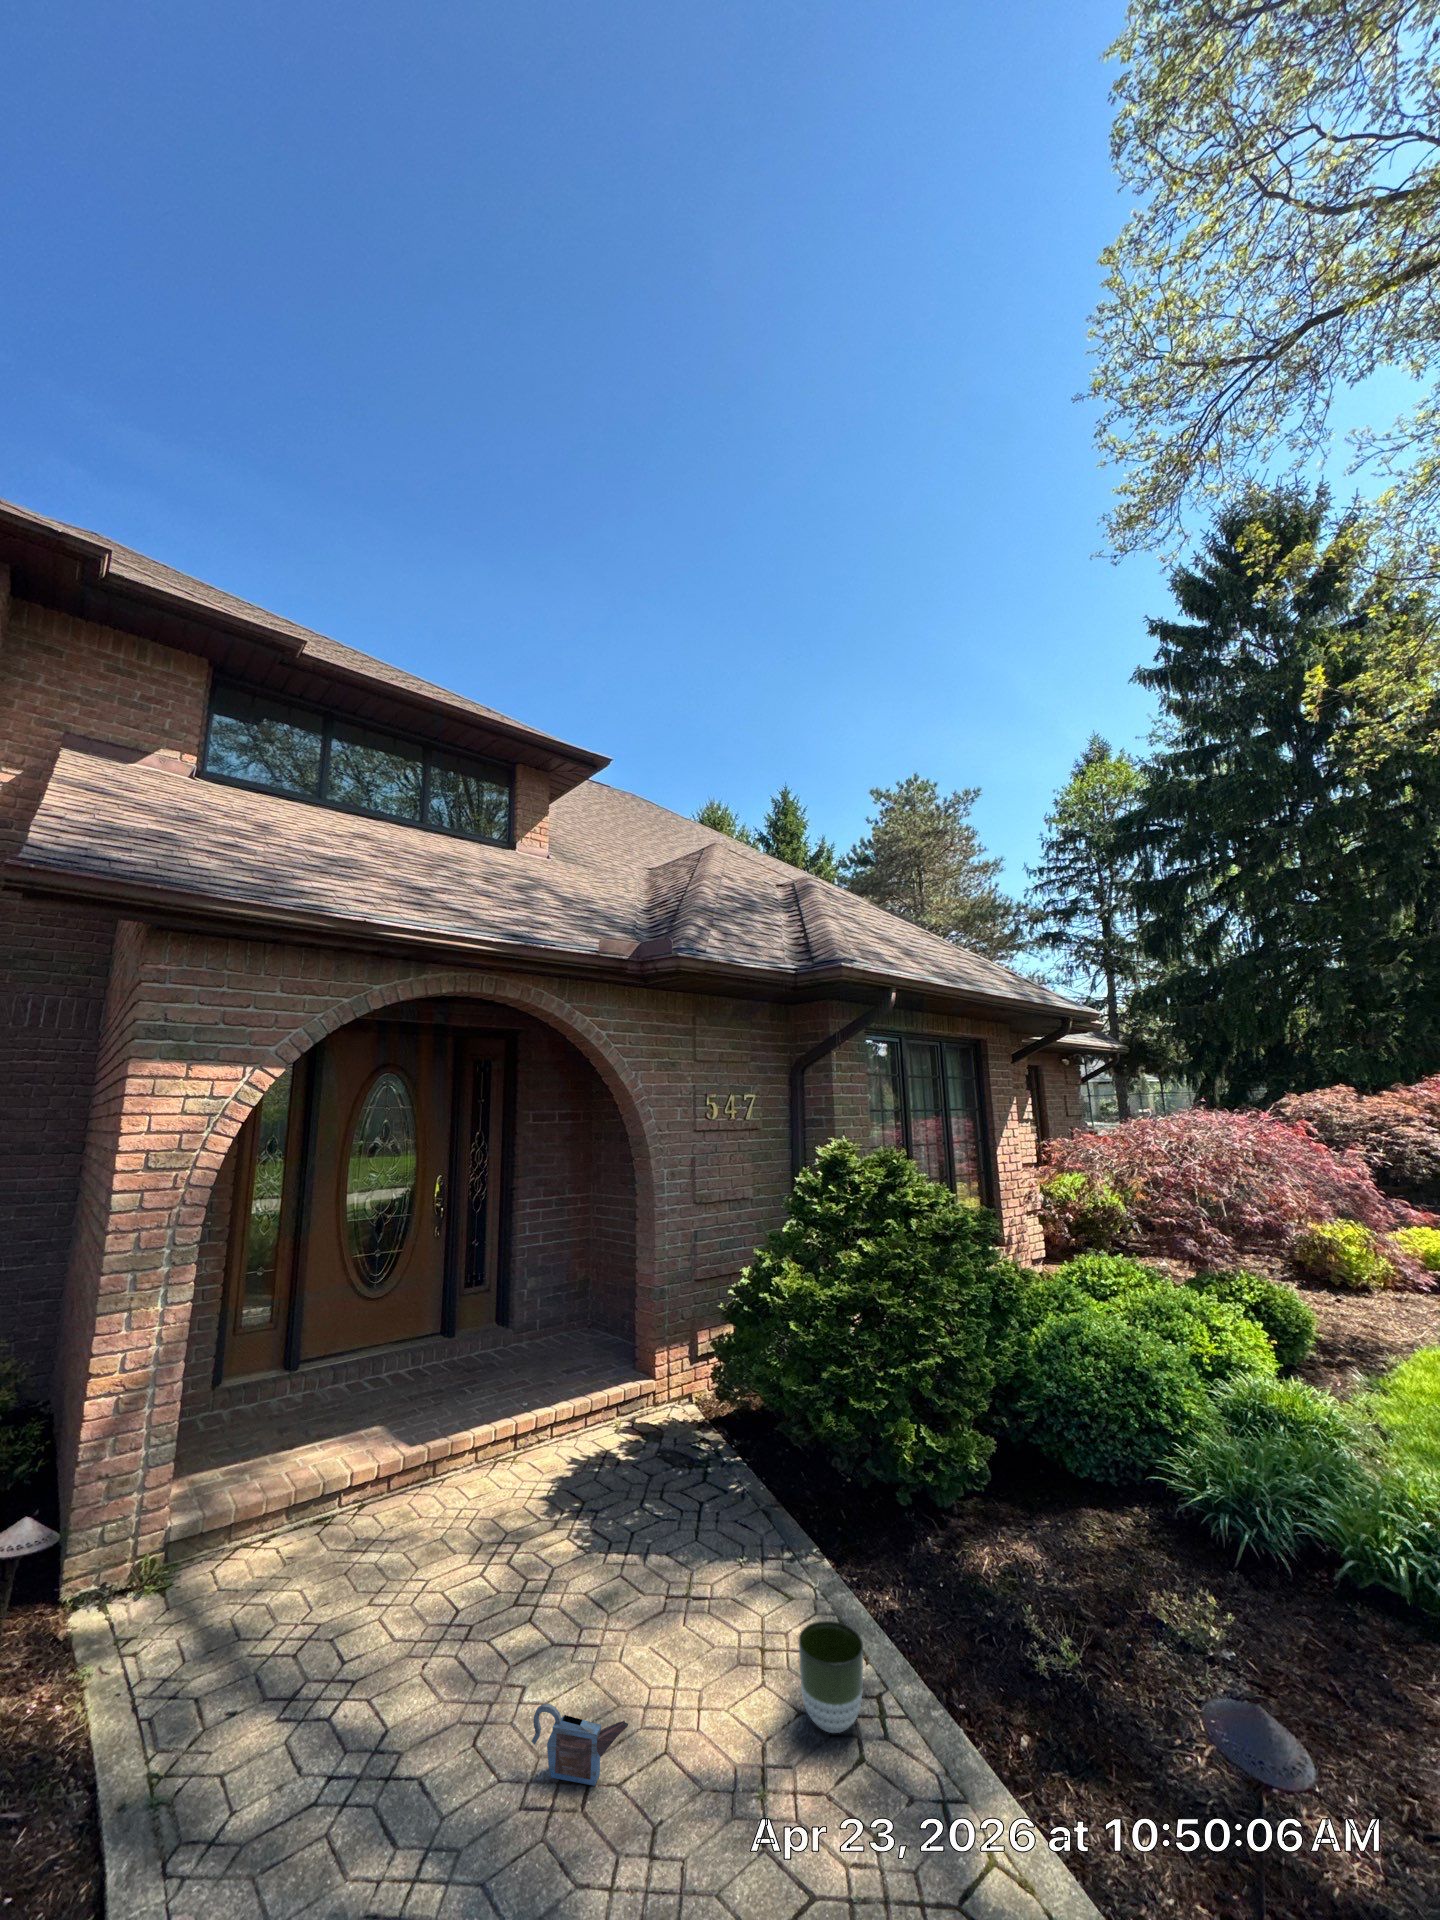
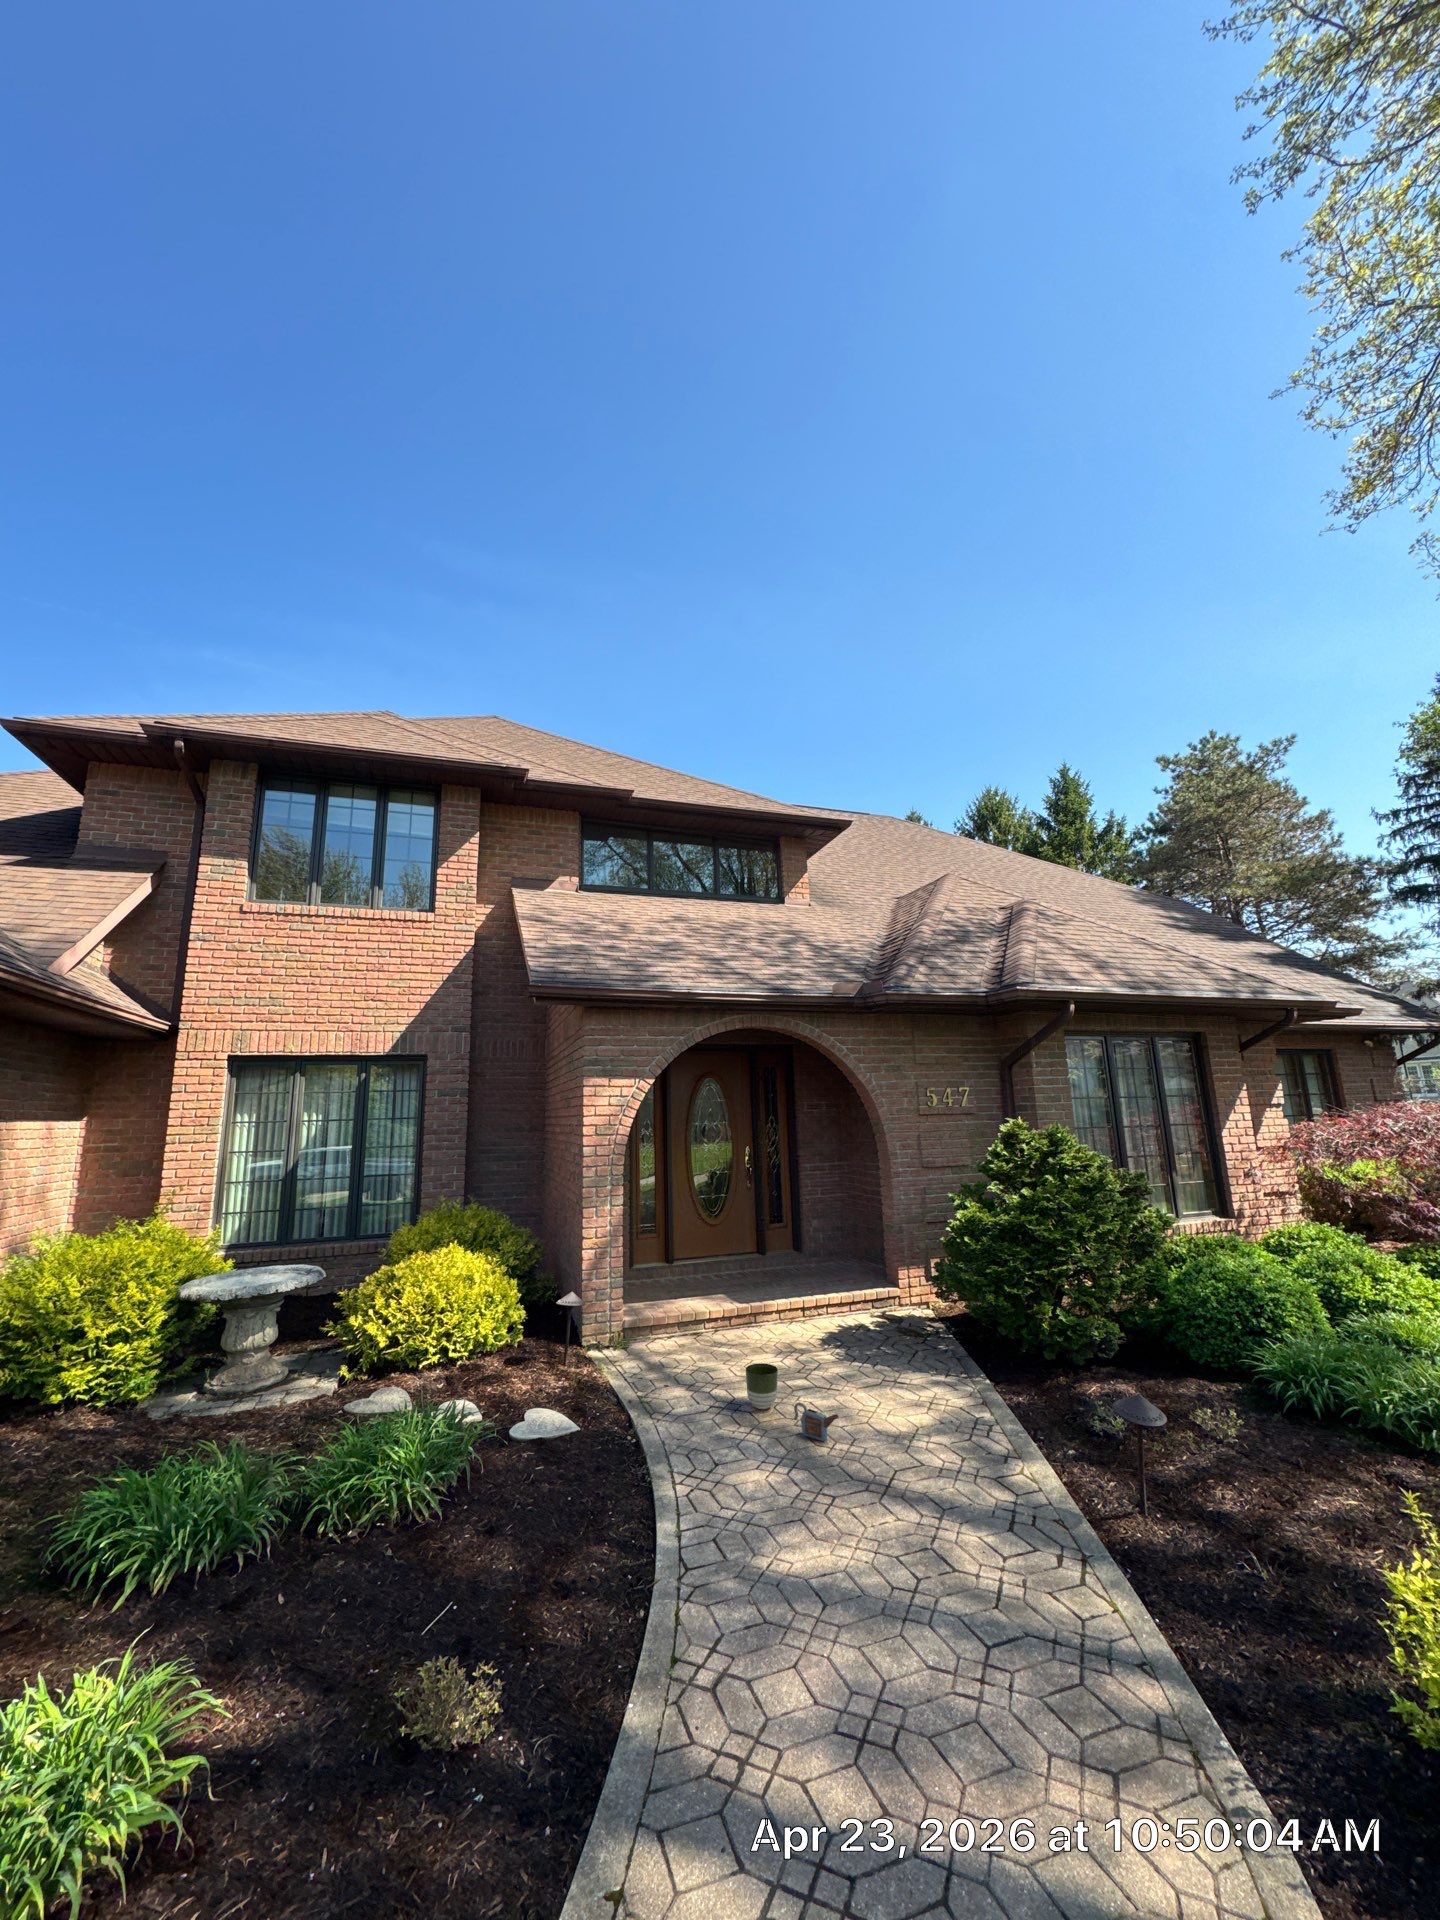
planter: present [799,1621,863,1733] -> present [746,1363,778,1409]

